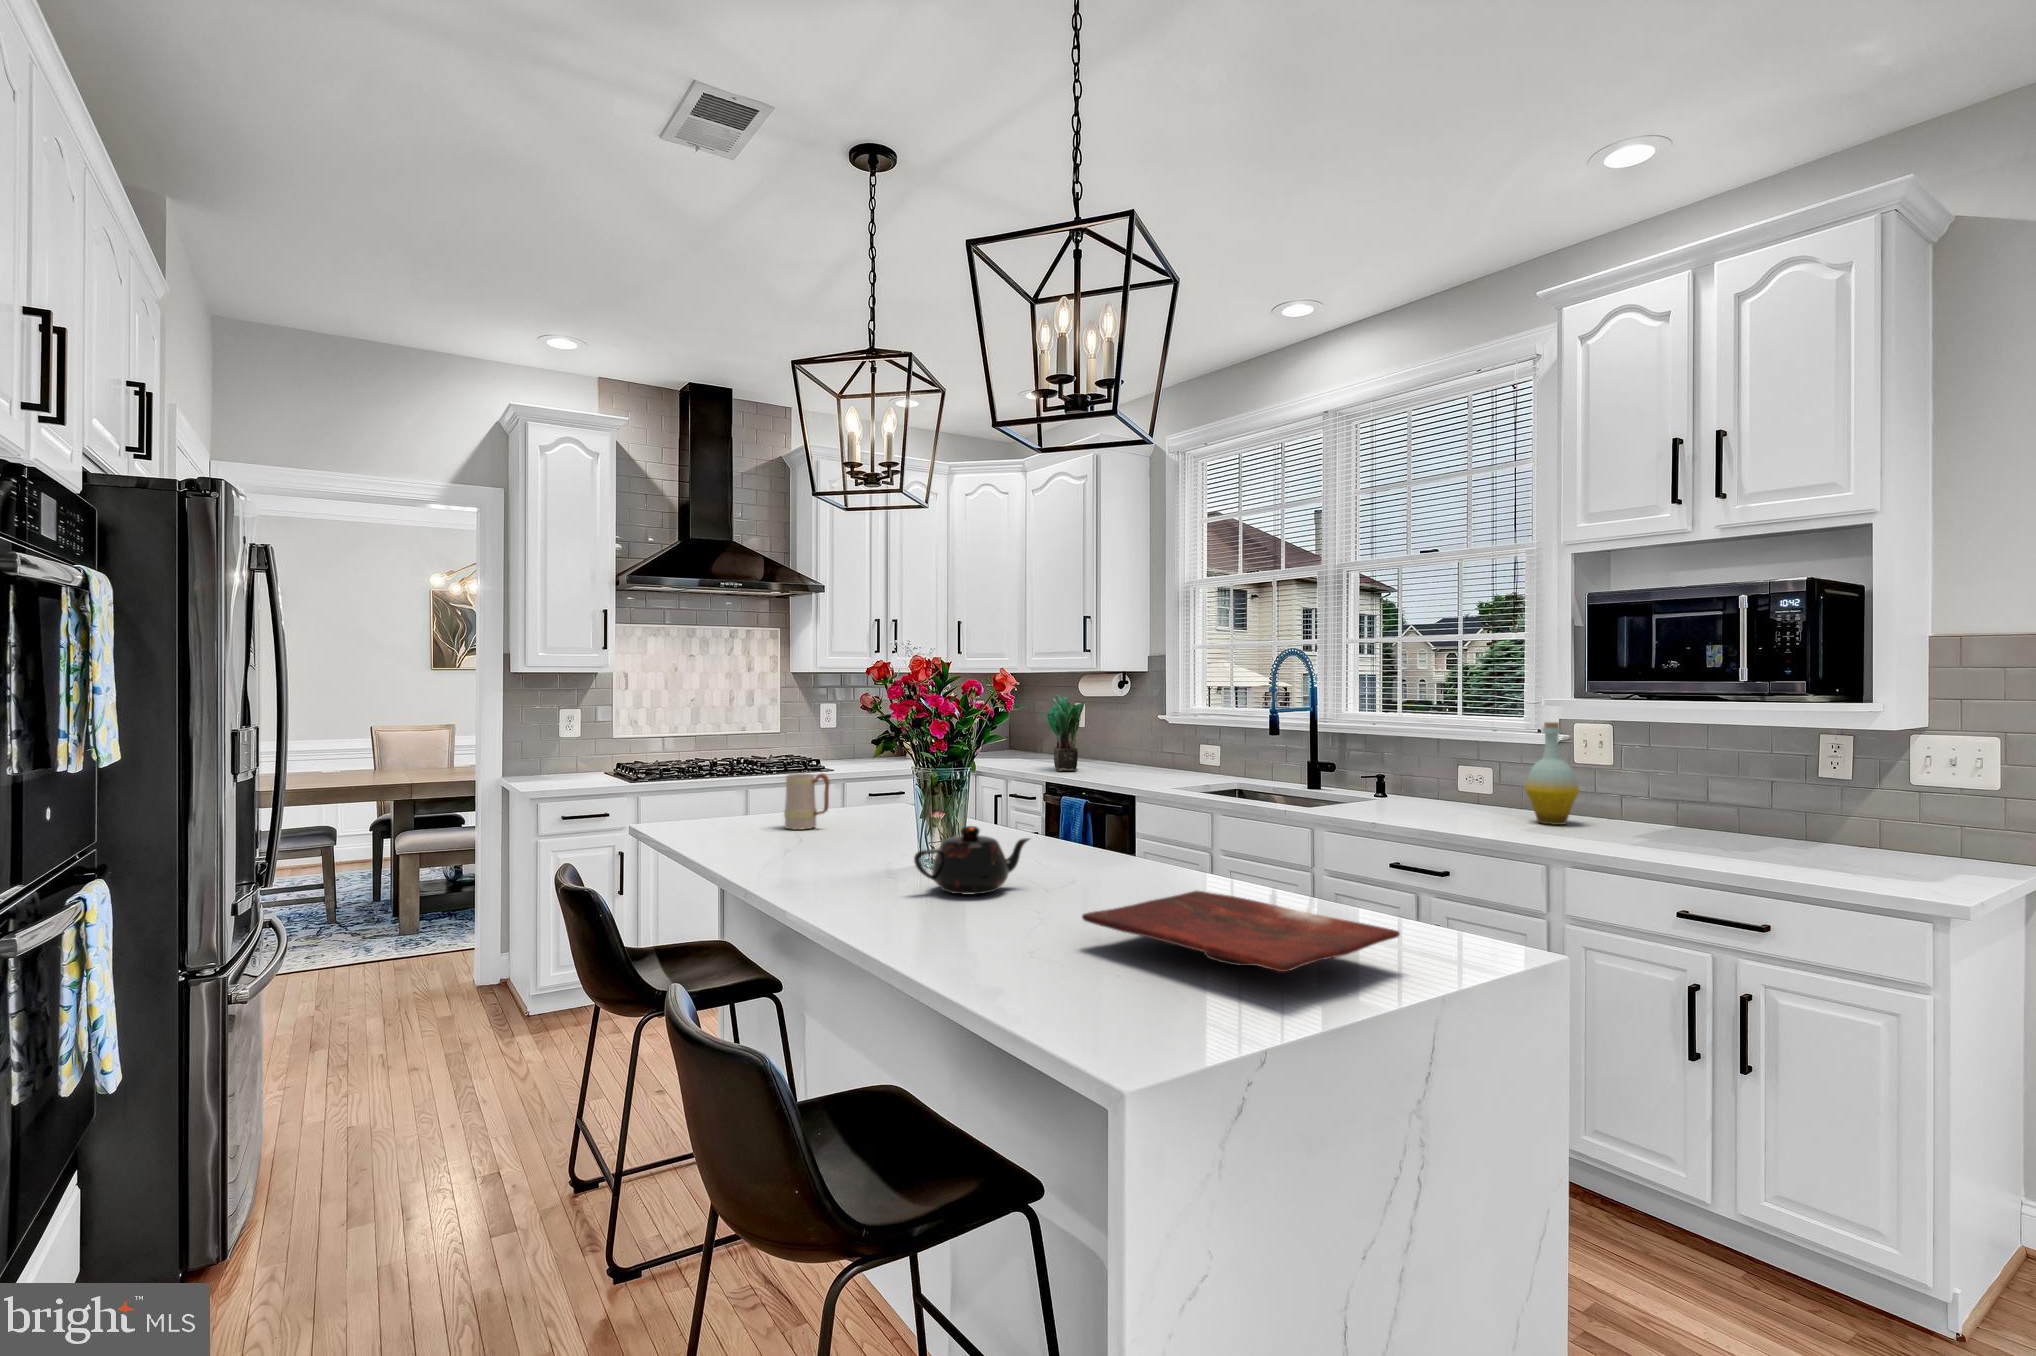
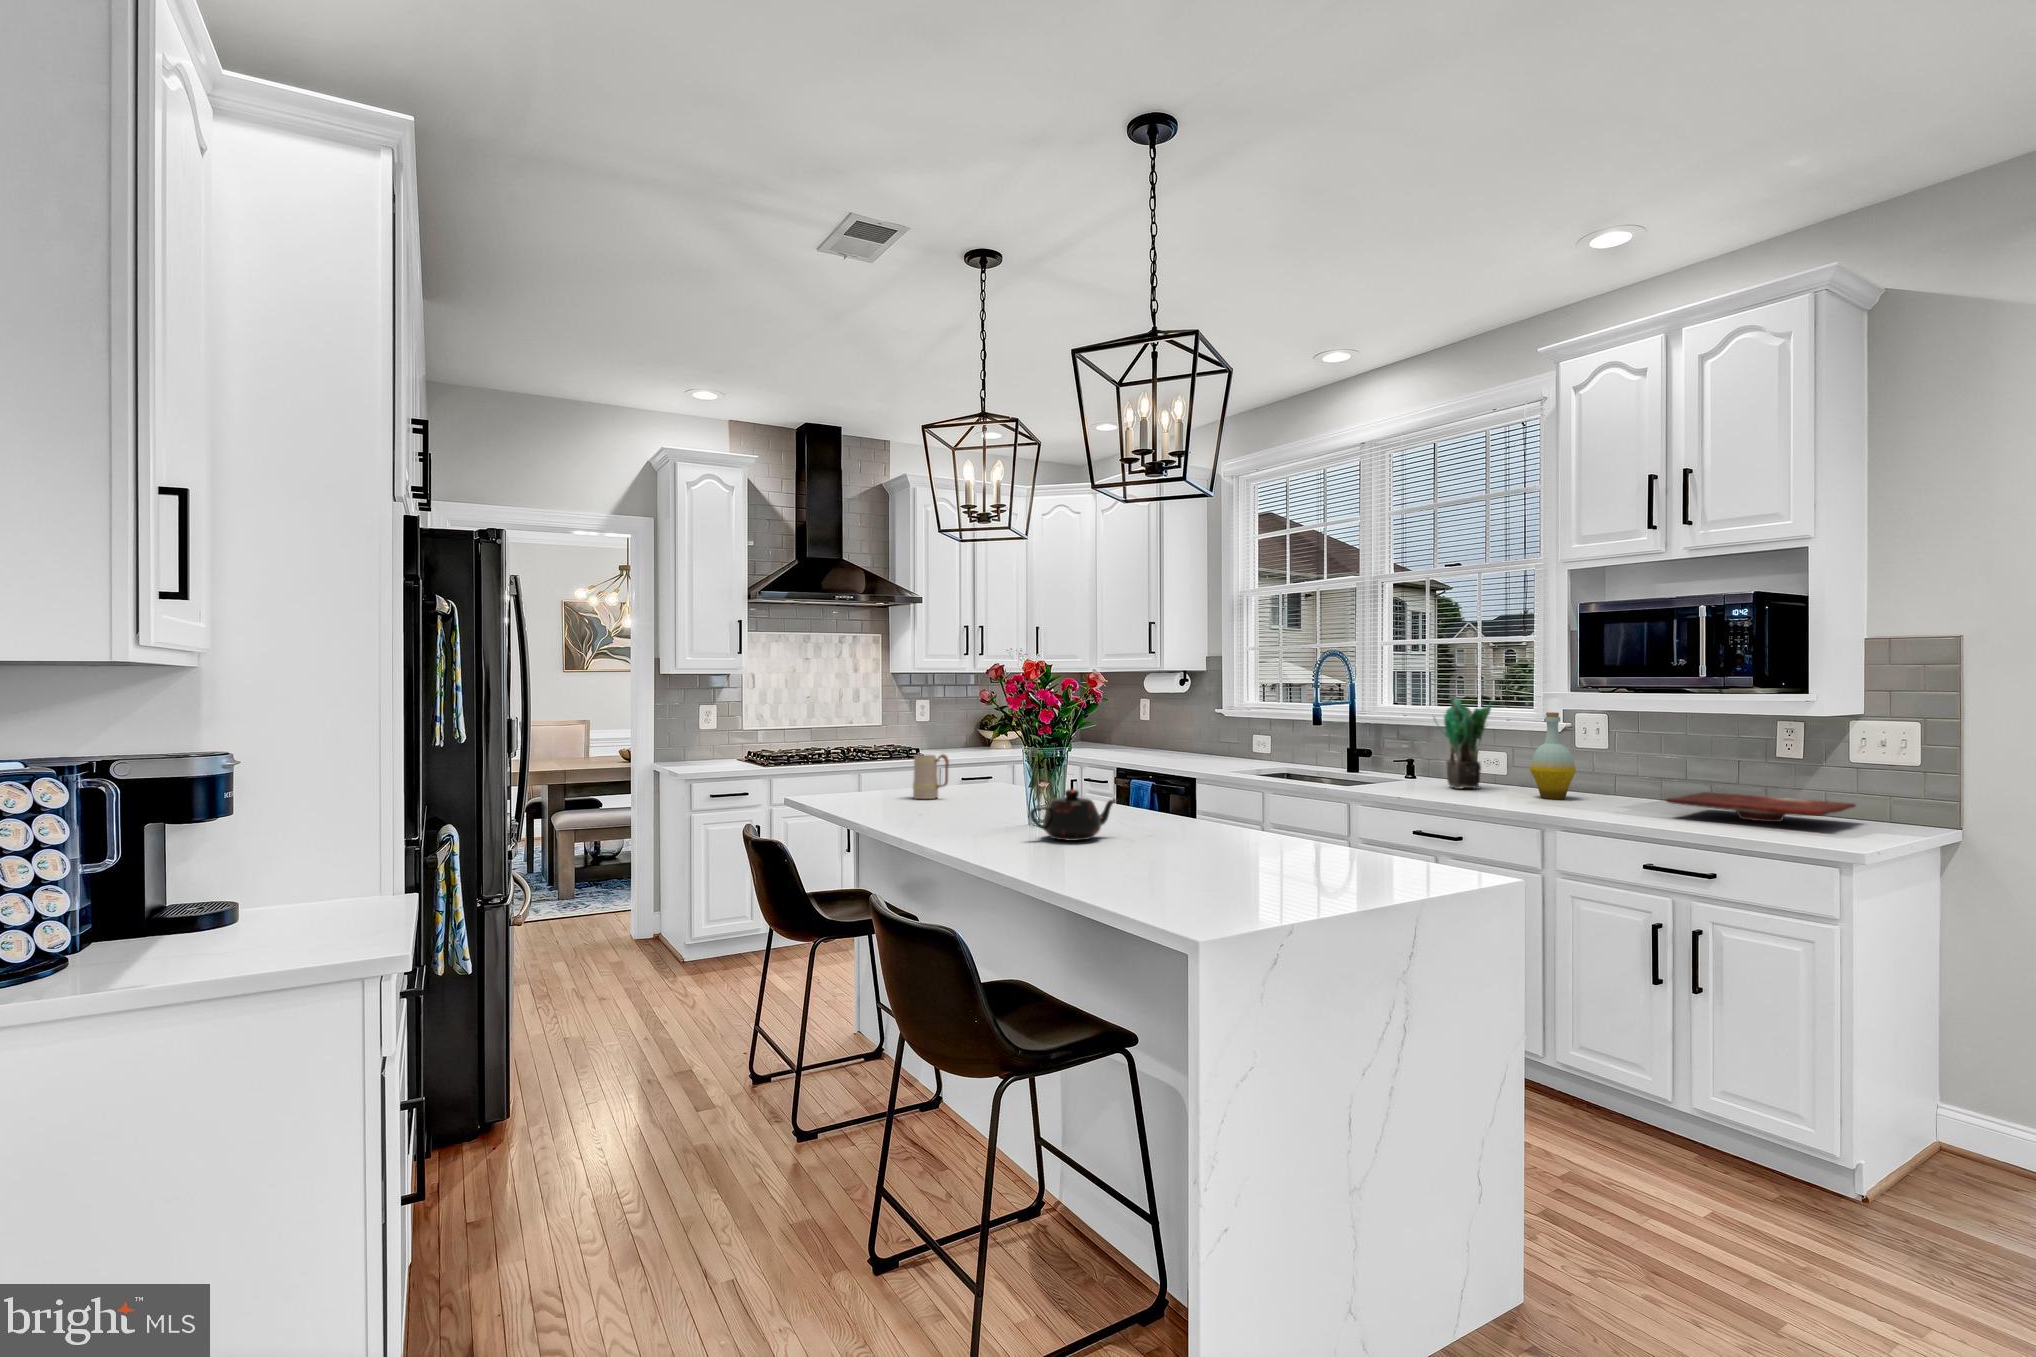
potted plant: present [1040,695,1084,771] -> present [1433,697,1491,789]
cutting board: present [1082,891,1400,972] -> present [1666,792,1856,822]

